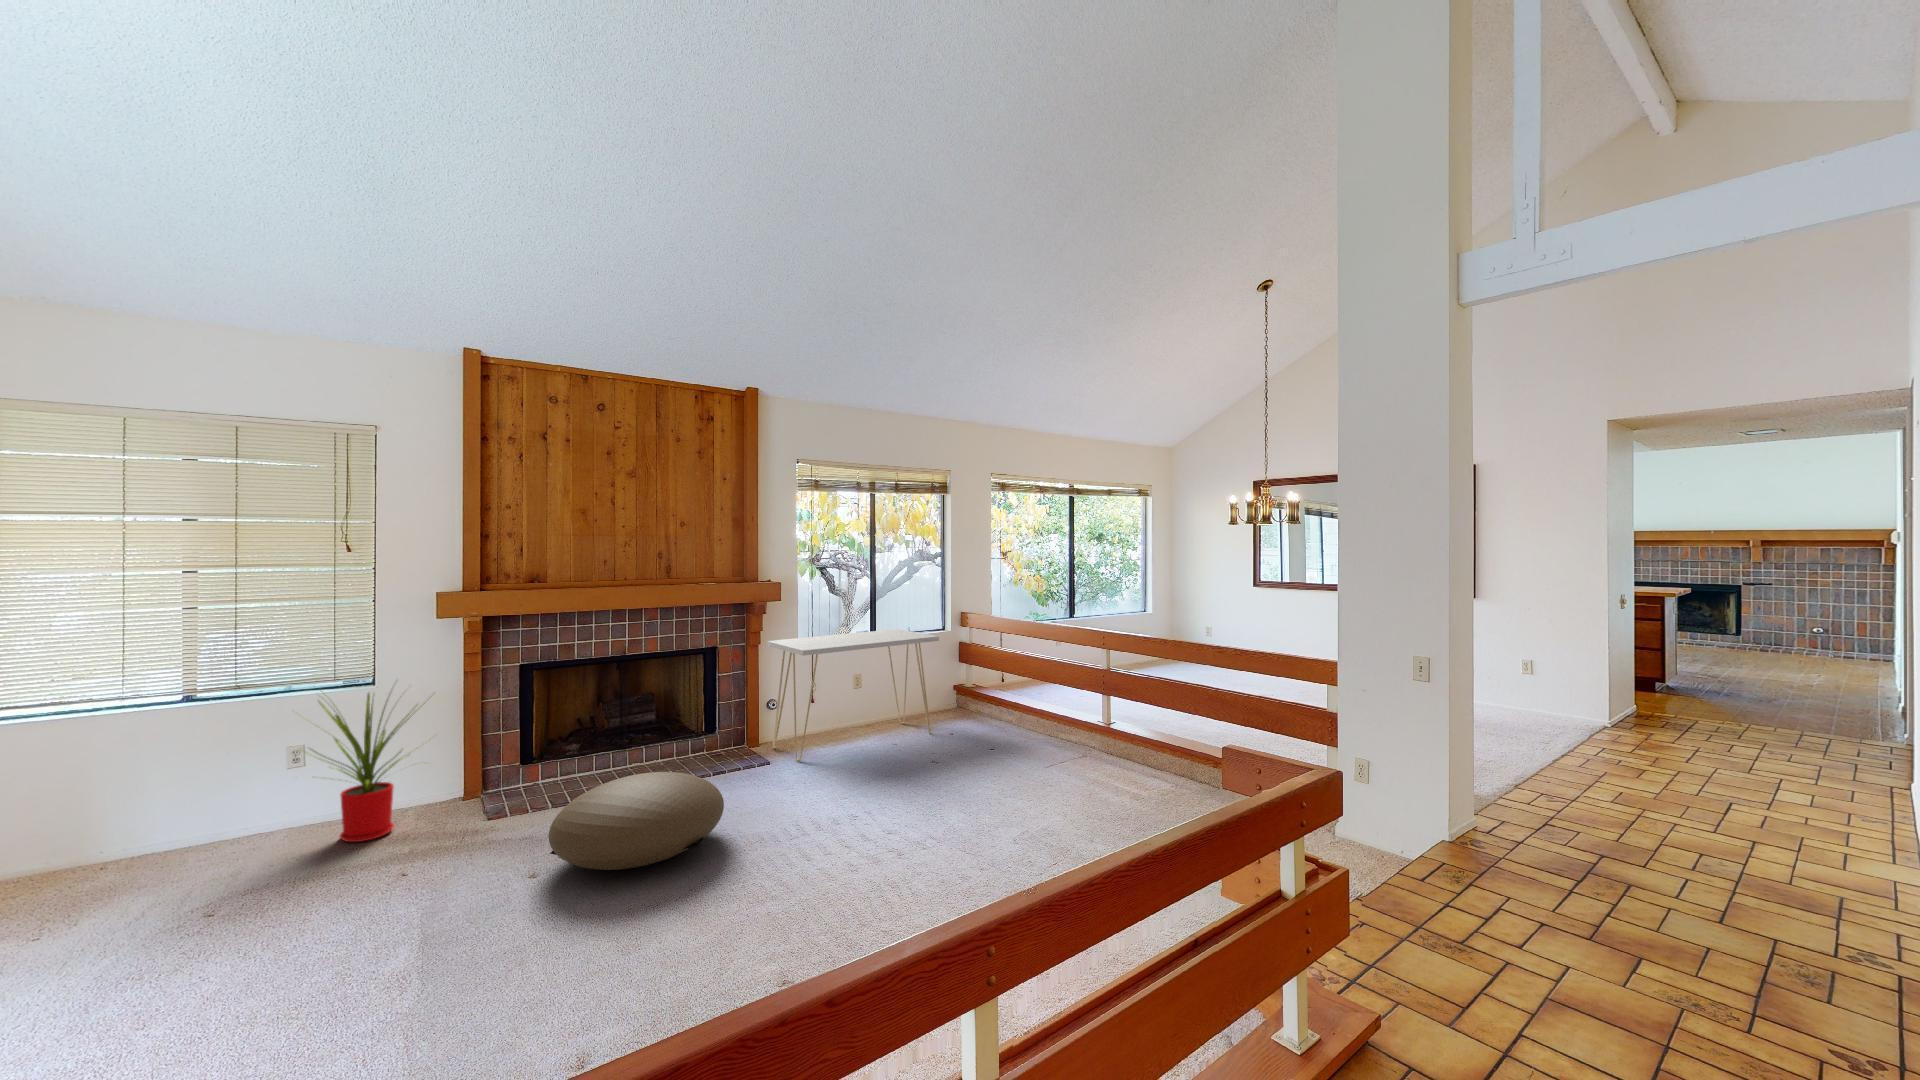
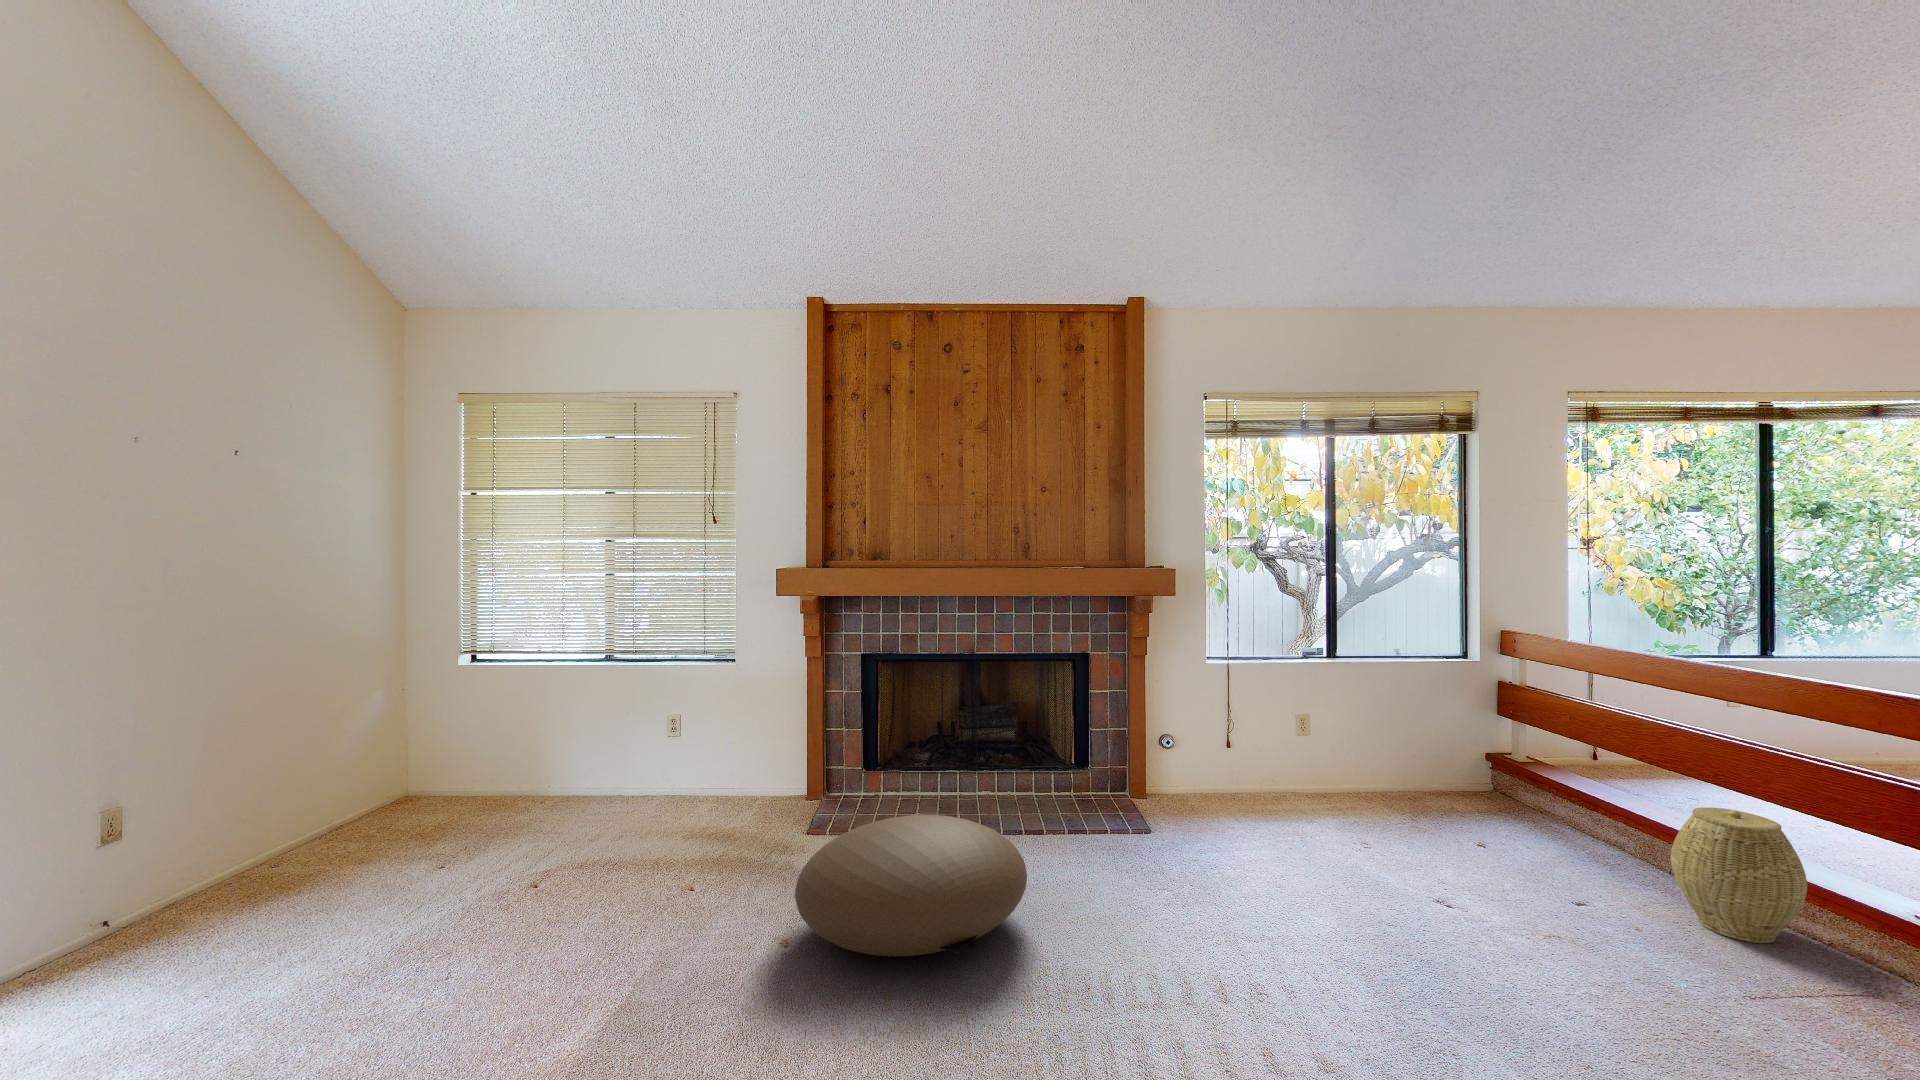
console table: present [767,629,939,761] -> none [1158,650,1445,832]
house plant: present [306,691,426,842] -> none [647,656,773,824]
woven basket: none [1038,693,1084,754] -> present [1671,807,1807,943]

